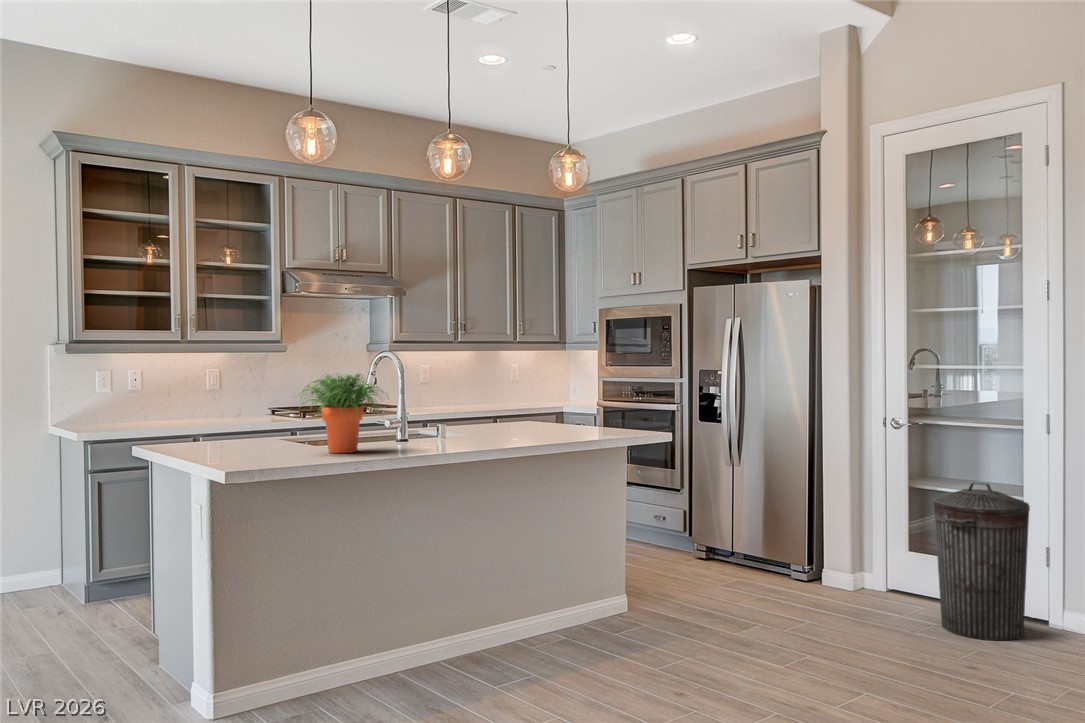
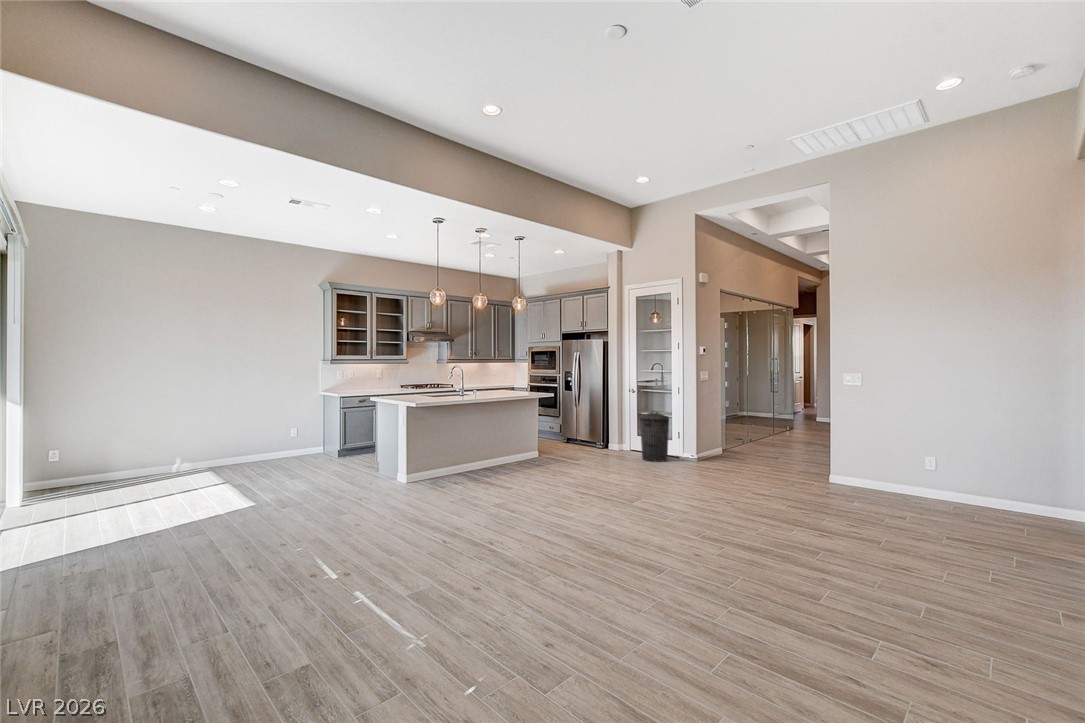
potted plant: present [299,374,389,453] -> none [430,374,460,399]

